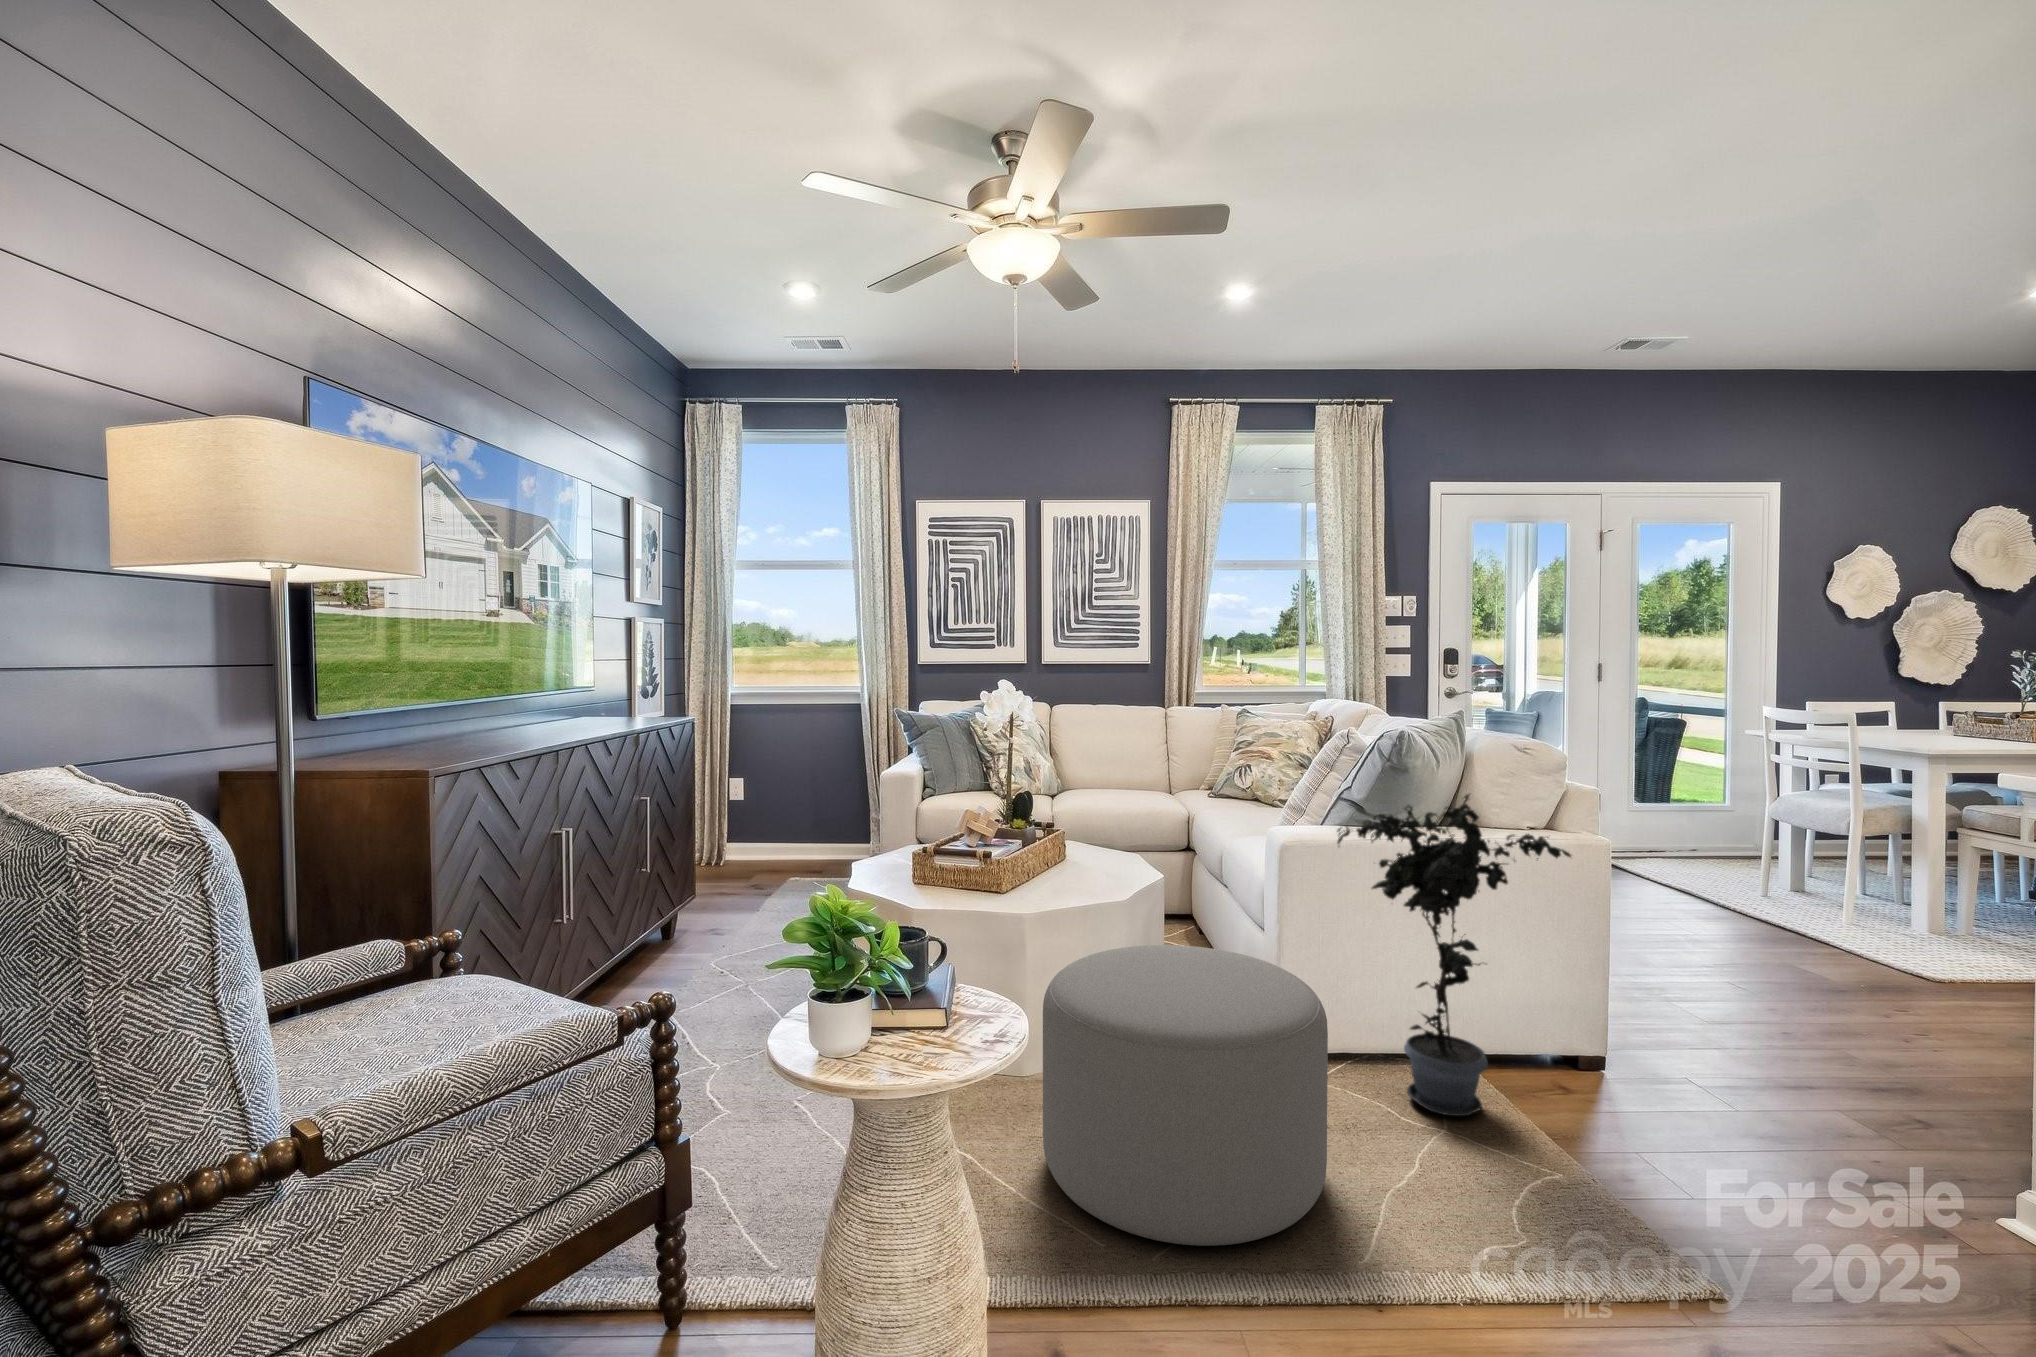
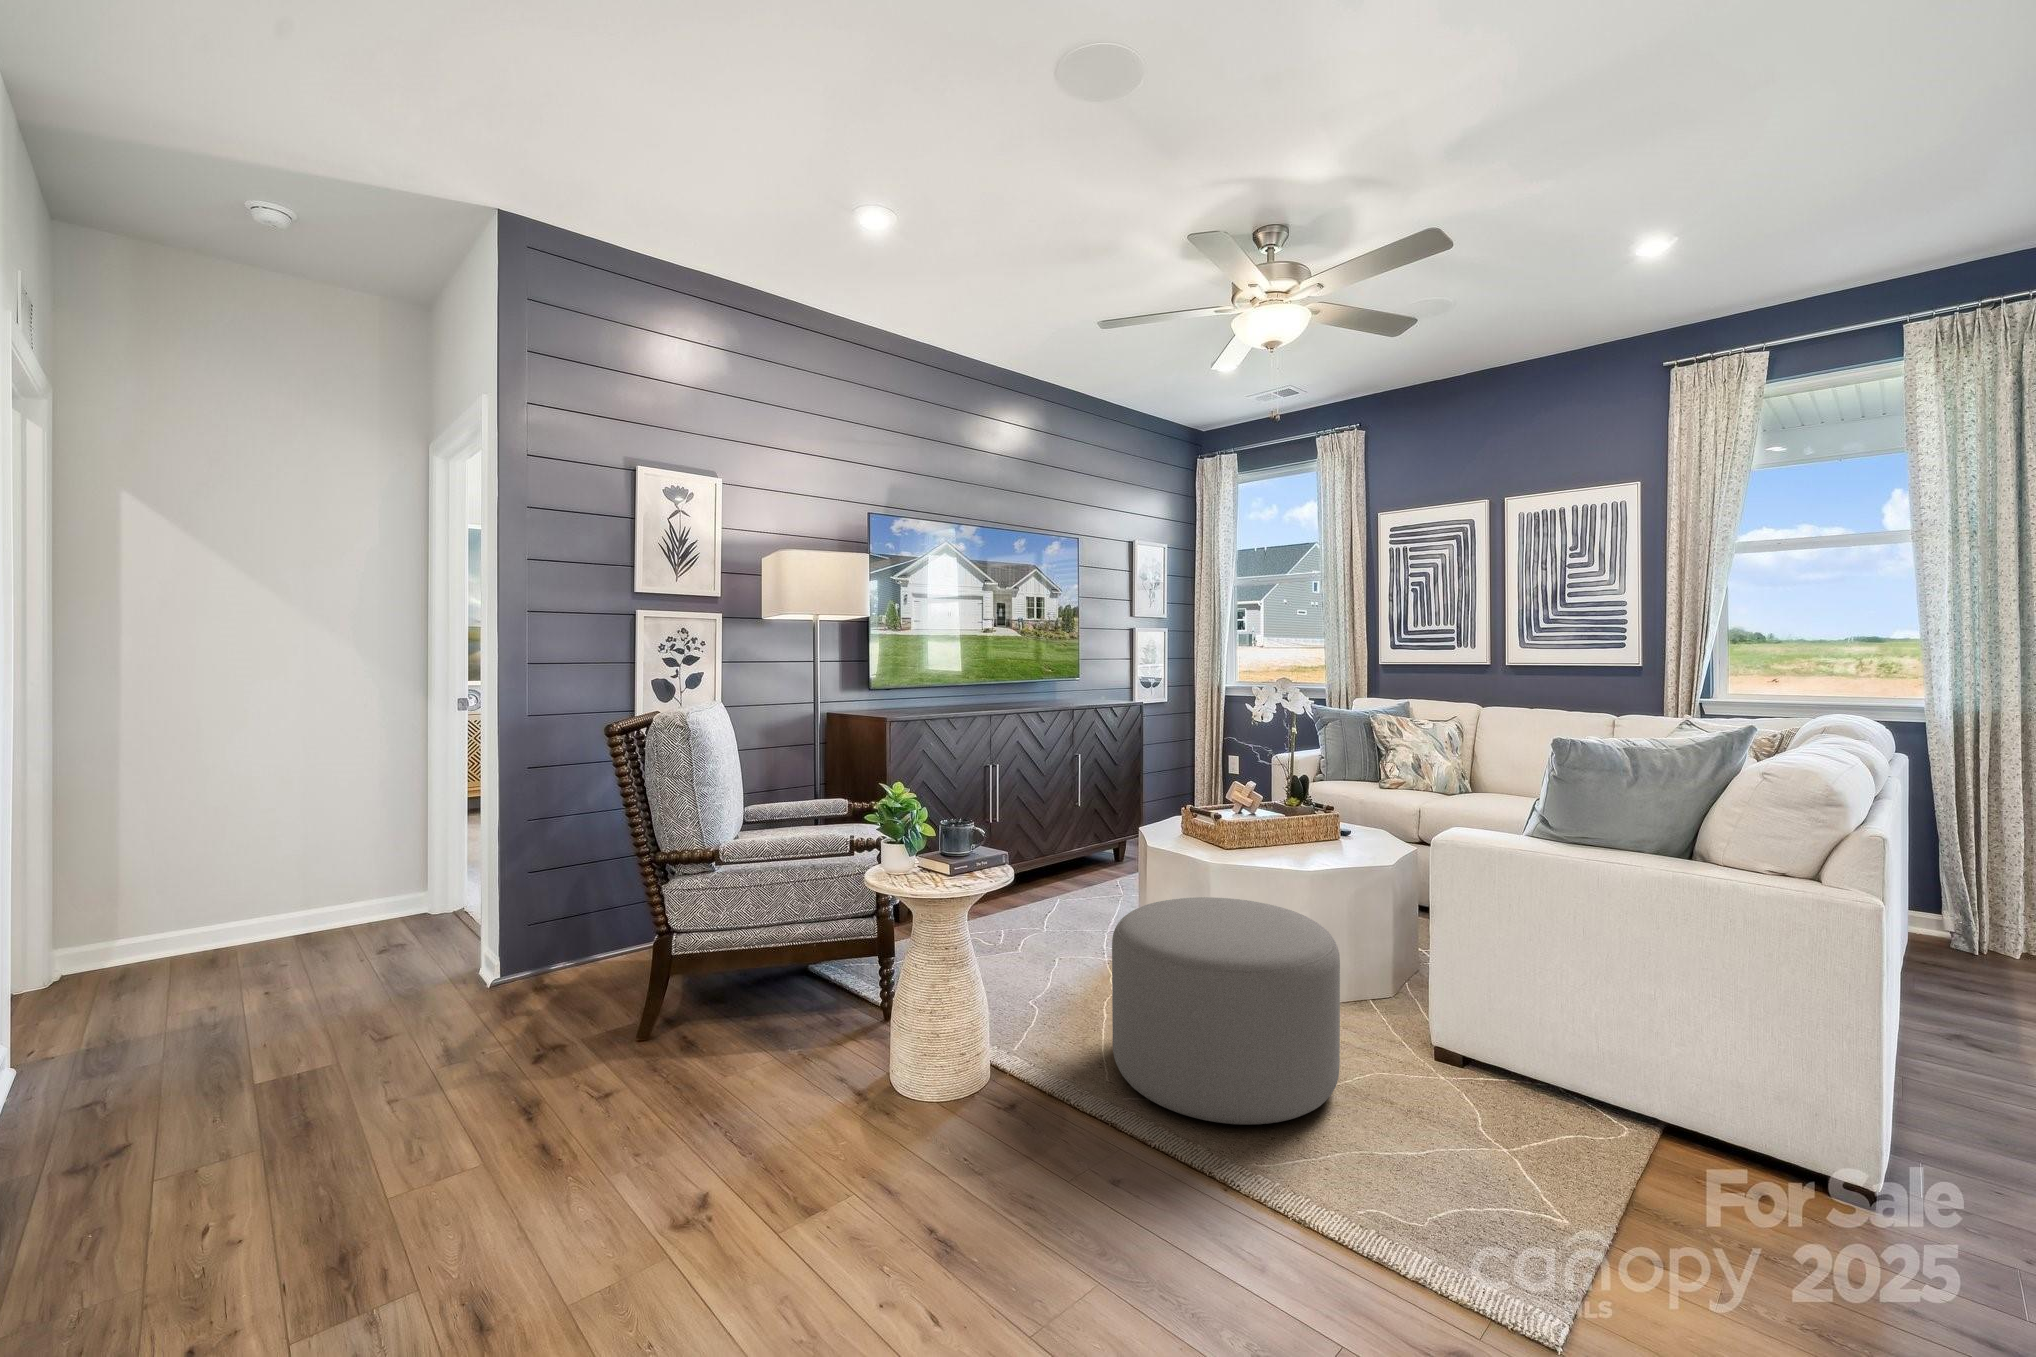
potted plant: present [1337,794,1571,1116] -> none [1443,813,1682,1151]

